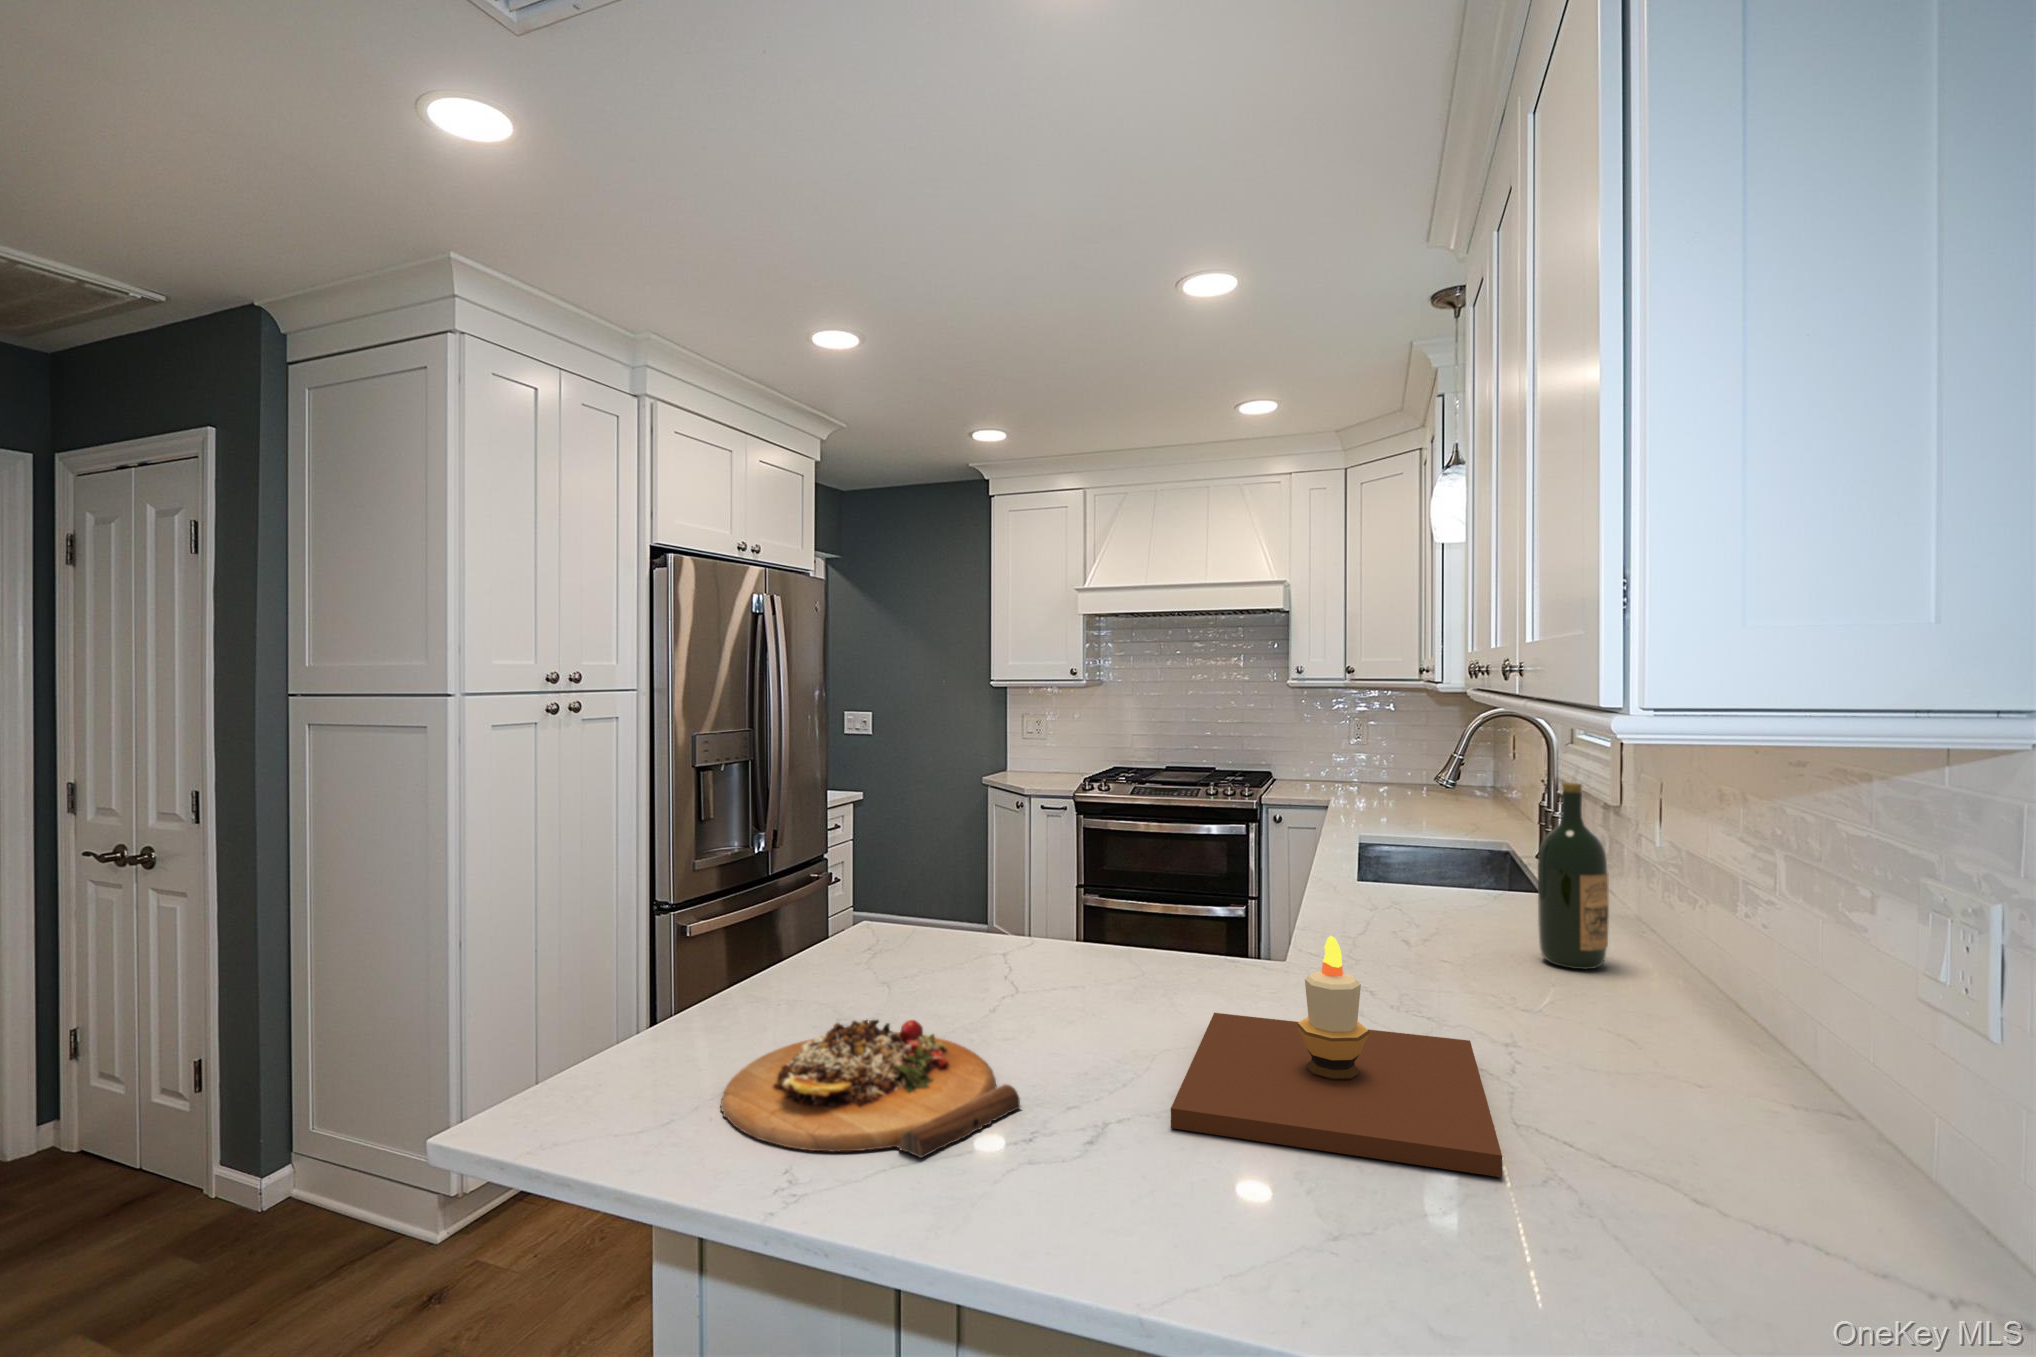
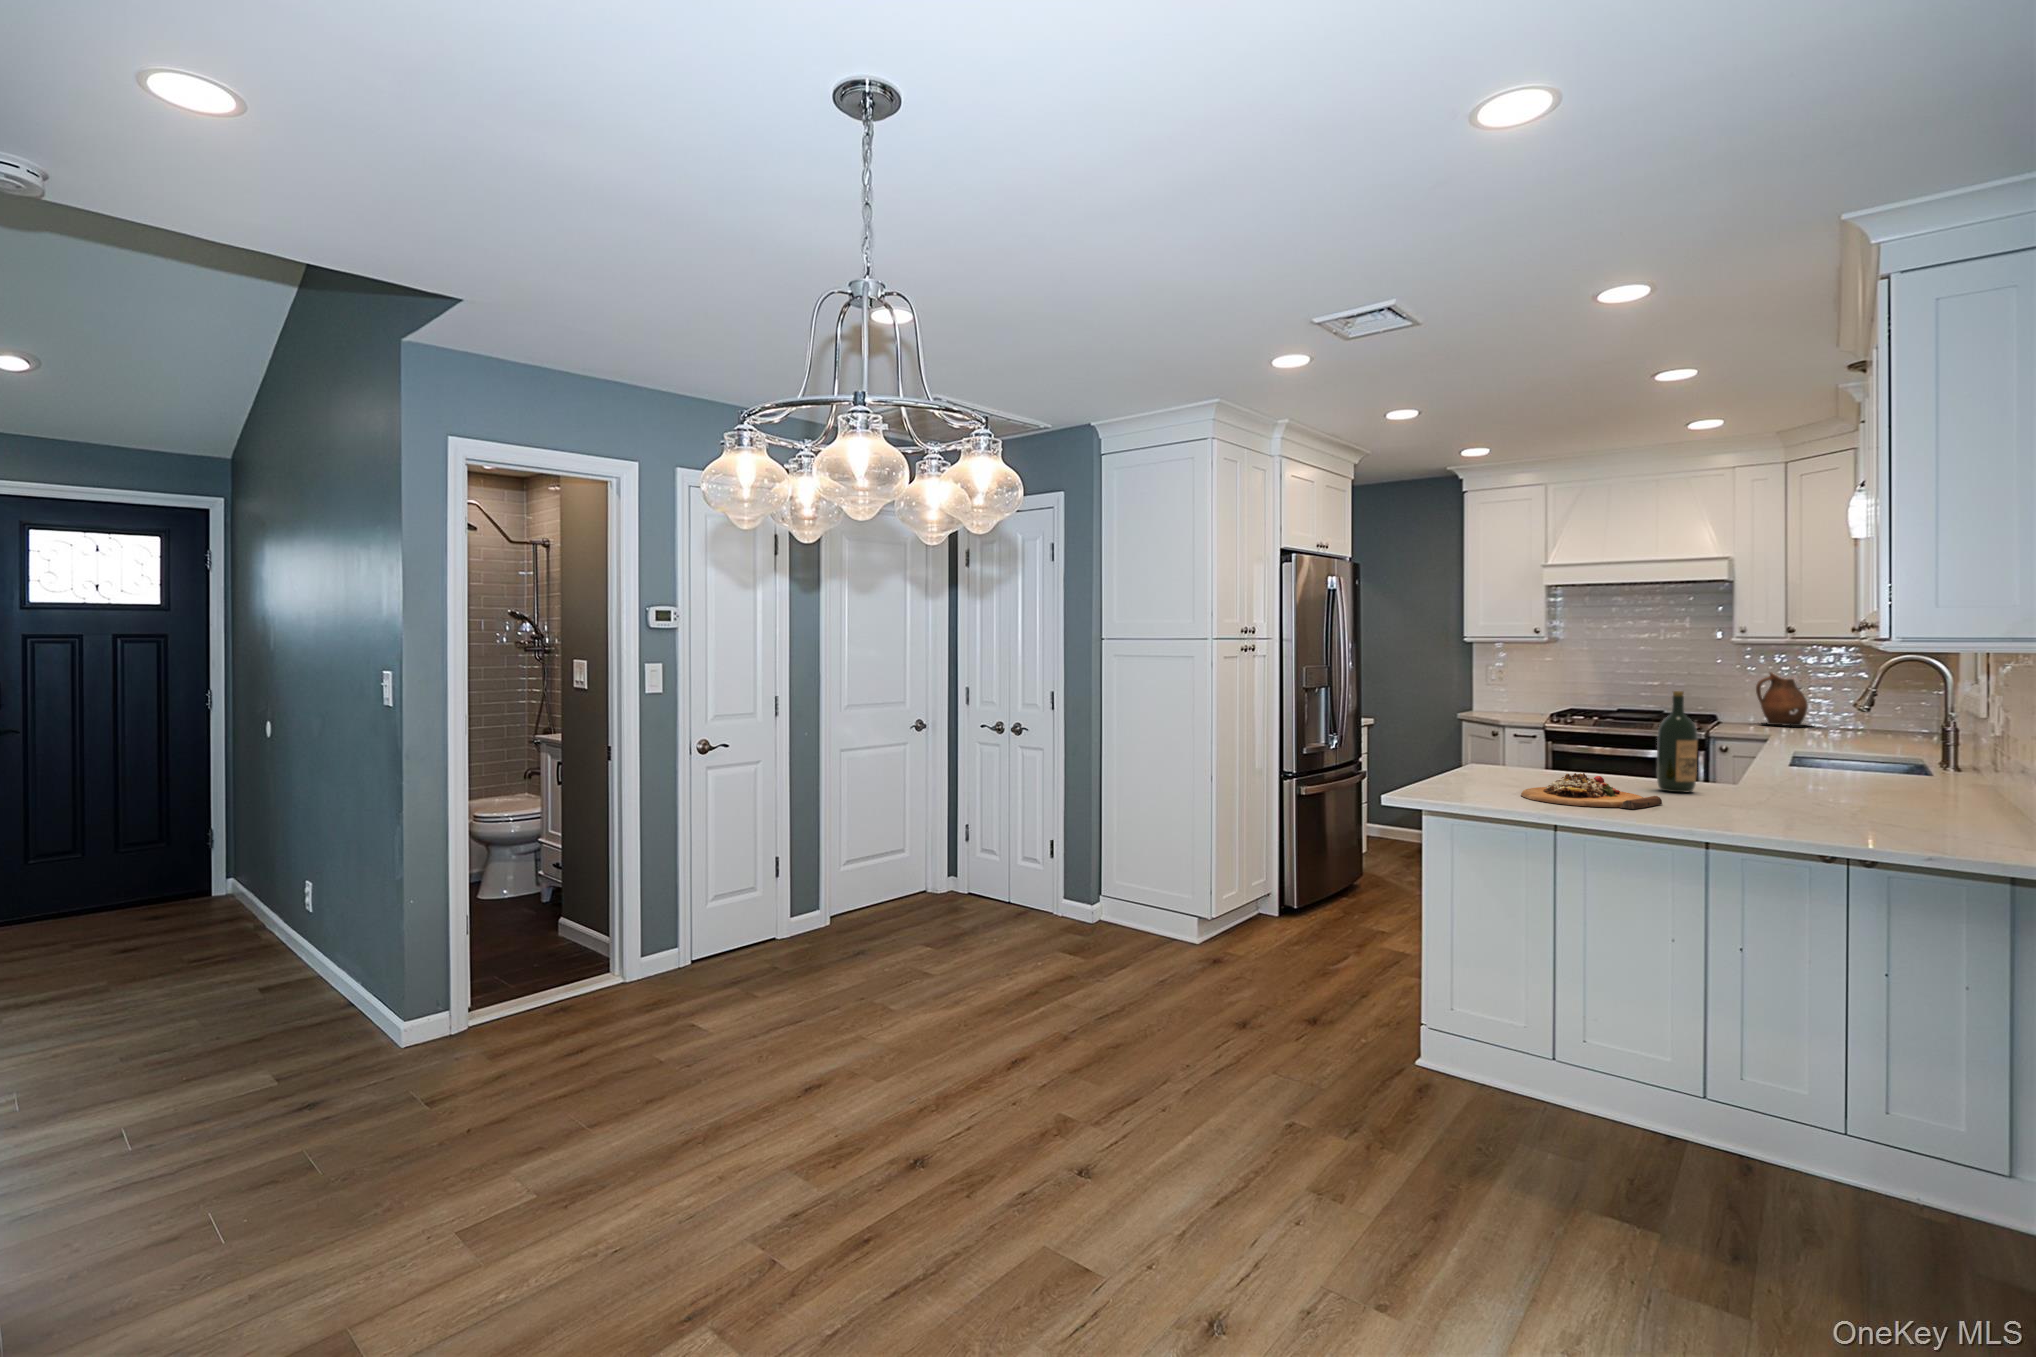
ceramic pitcher: none [1316,720,1381,788] -> present [1756,672,1808,726]
wine bottle: present [1538,783,1609,969] -> present [1657,691,1698,792]
candle: present [1171,936,1502,1177] -> none [1736,742,1893,823]

